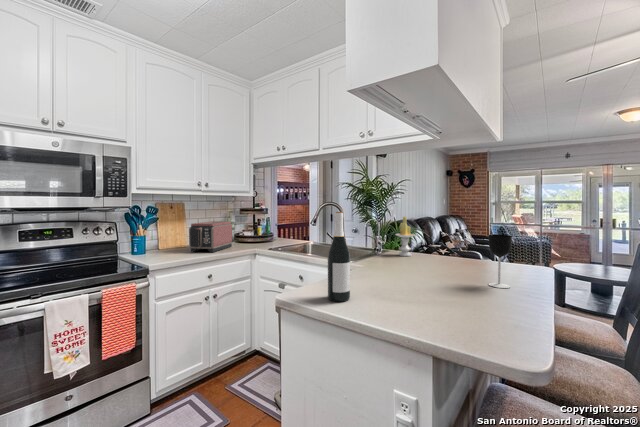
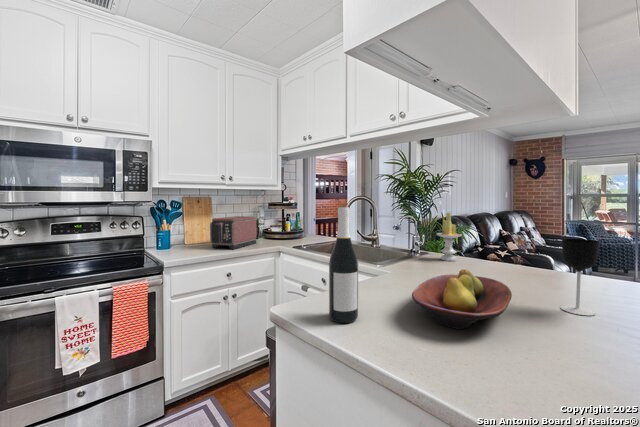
fruit bowl: none [388,259,457,300] -> present [412,269,512,329]

